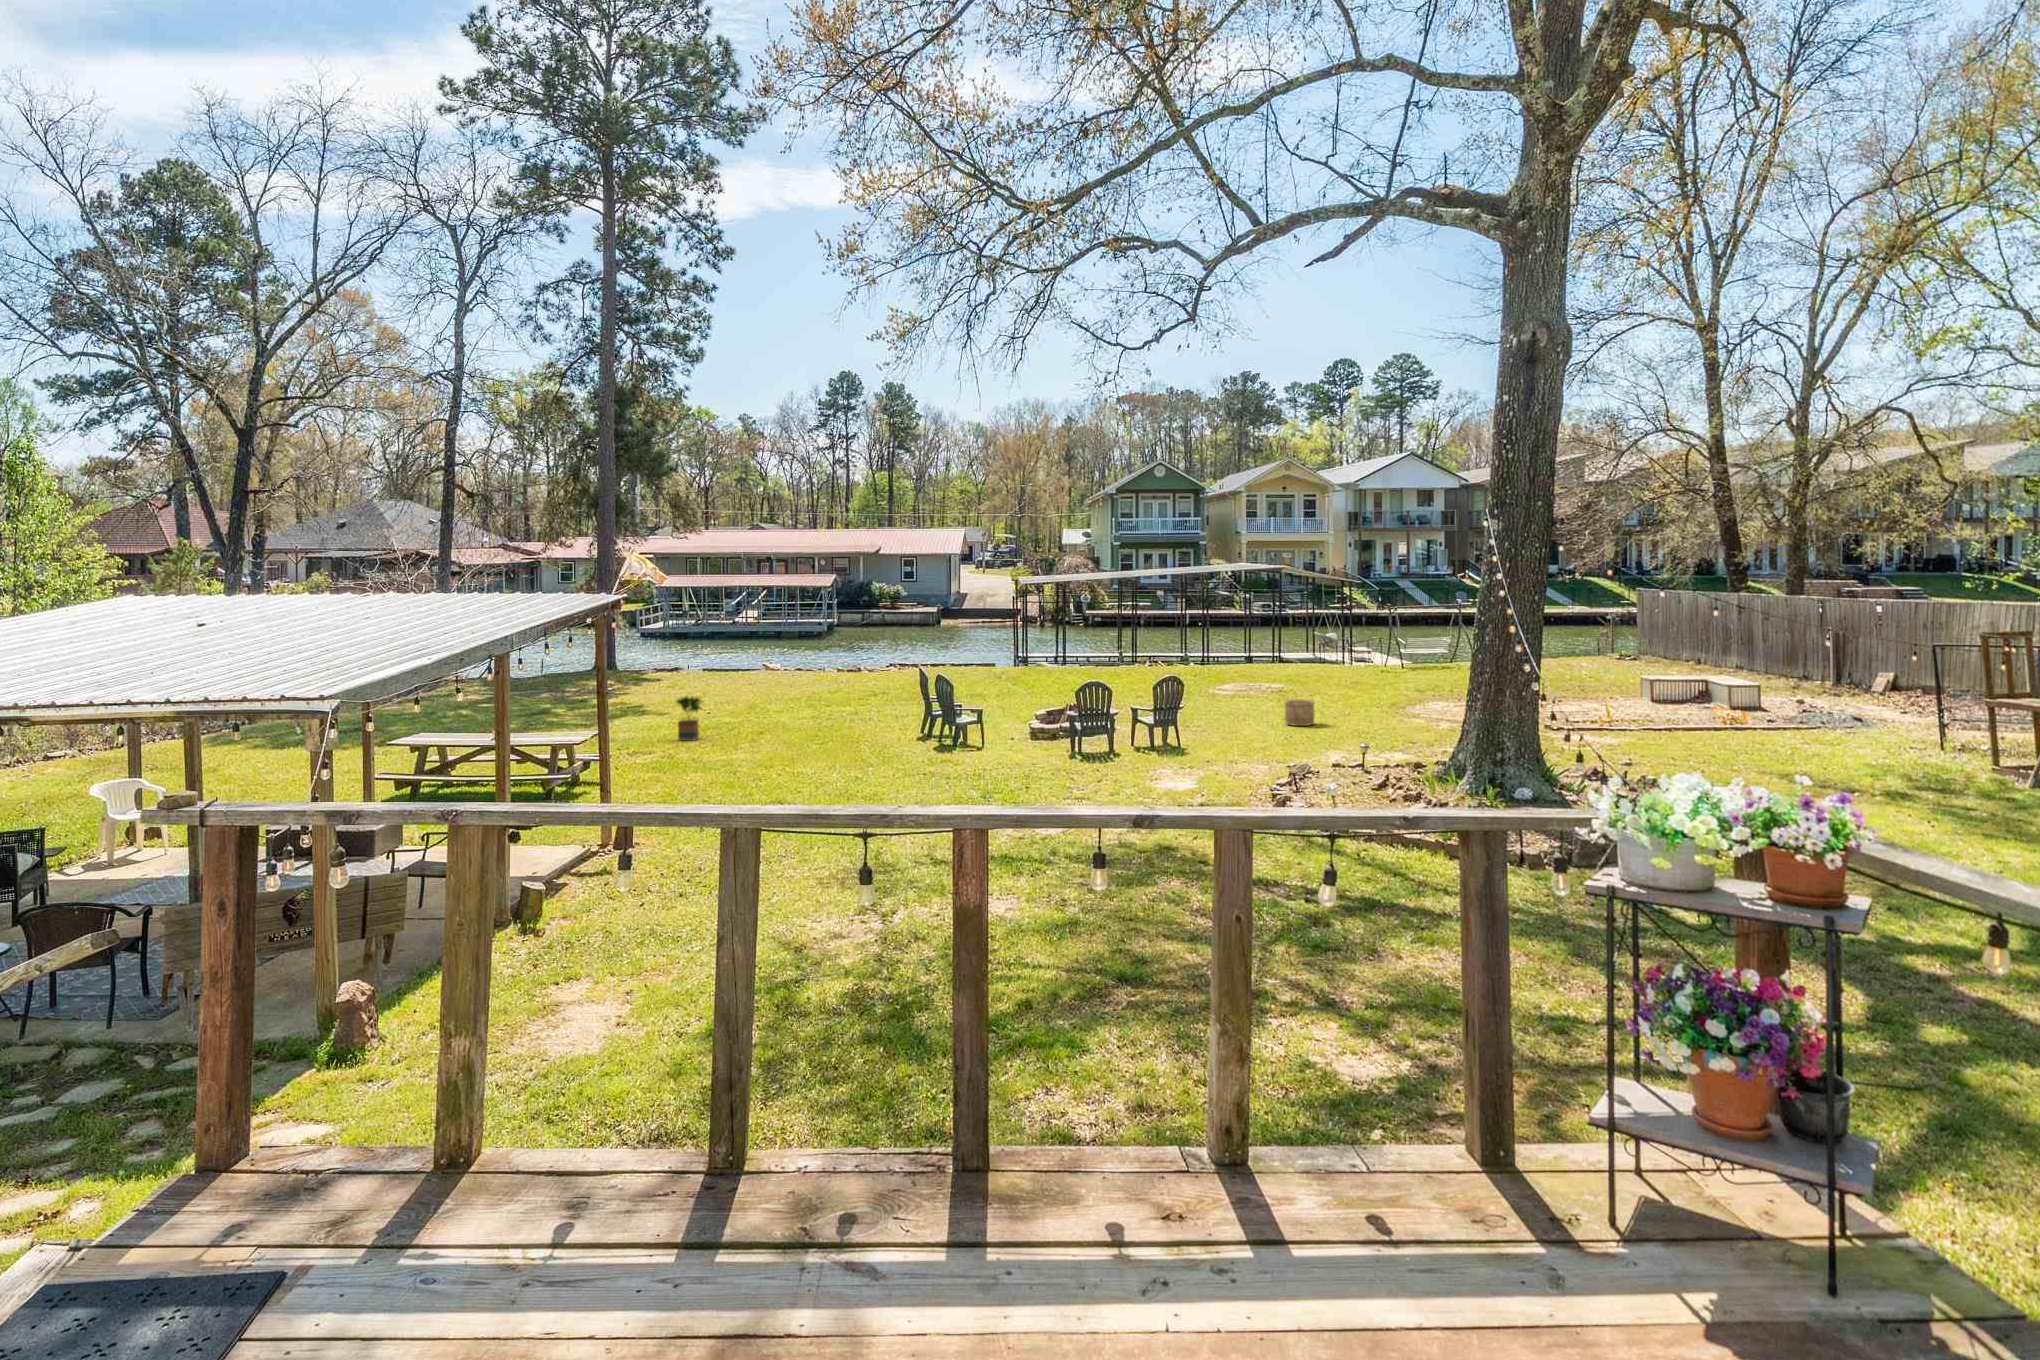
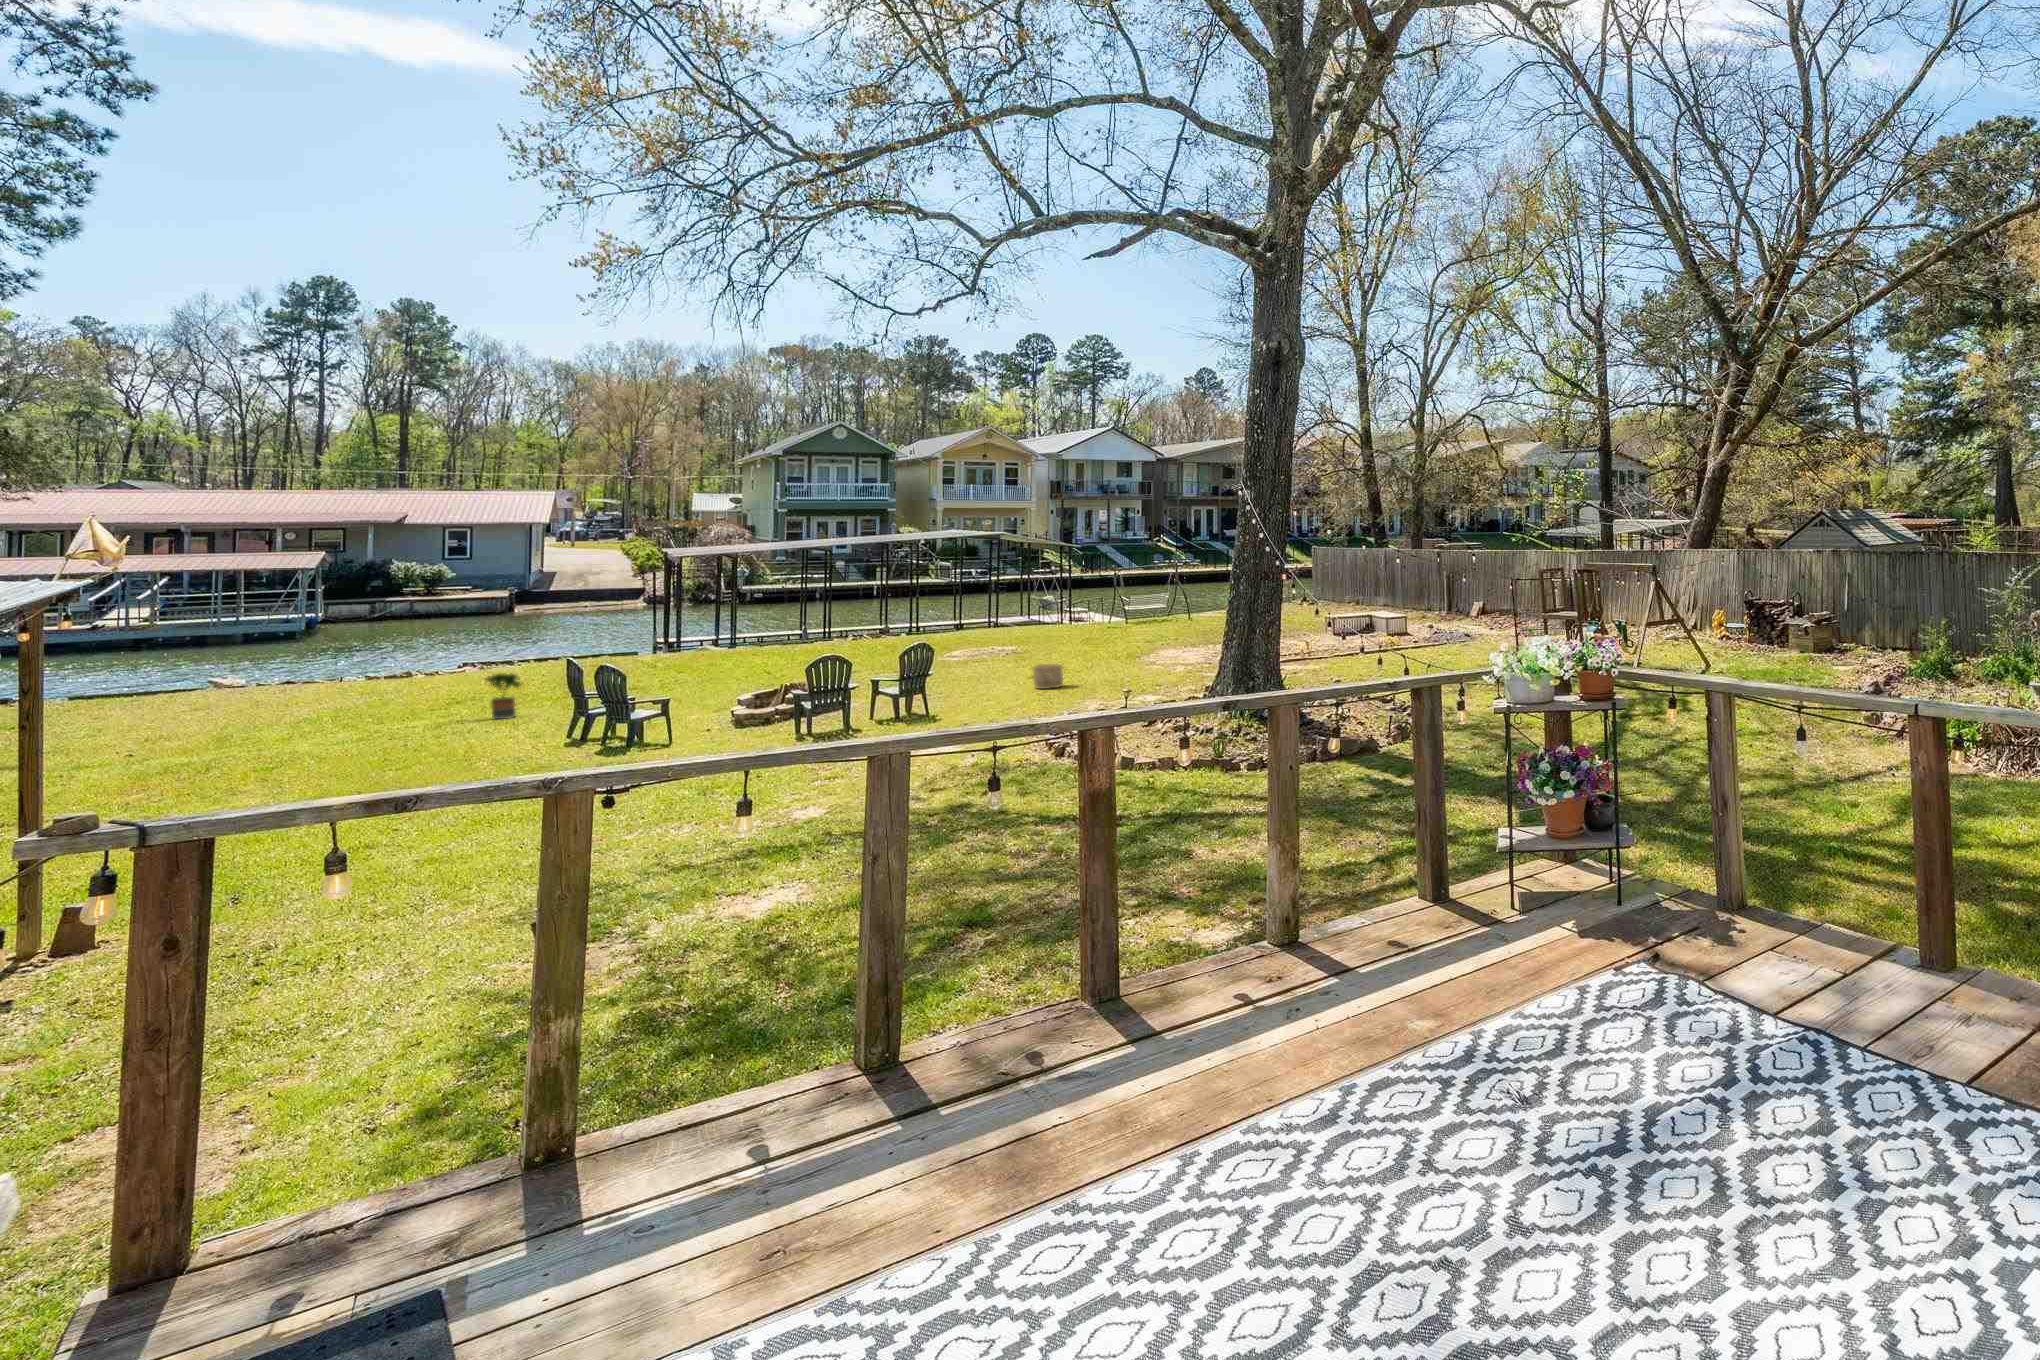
potted tree: present [676,697,703,741] -> present [485,673,521,719]

